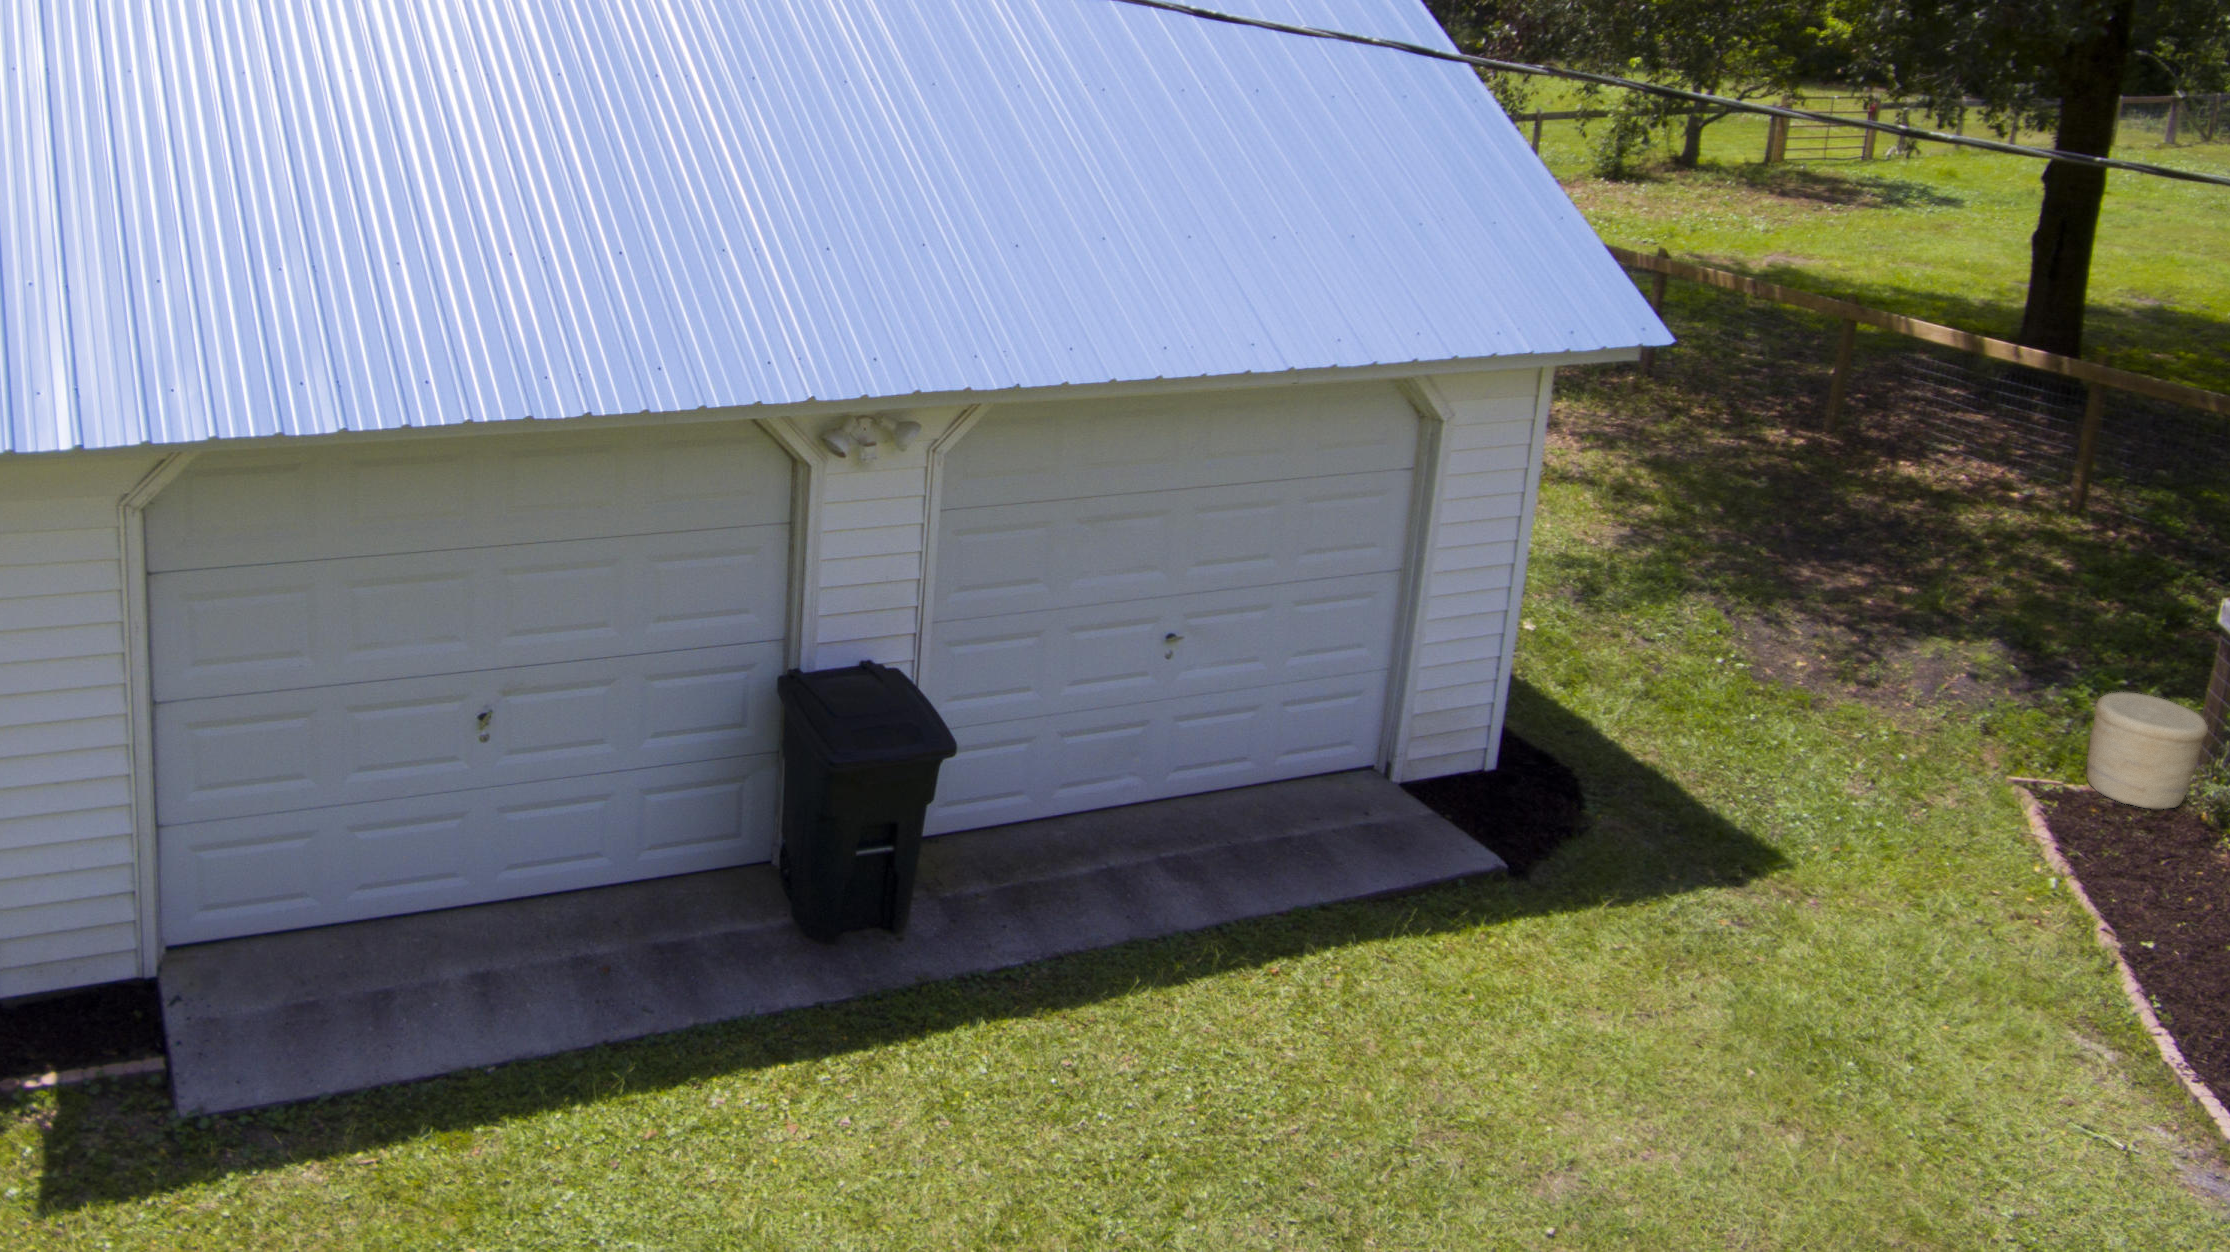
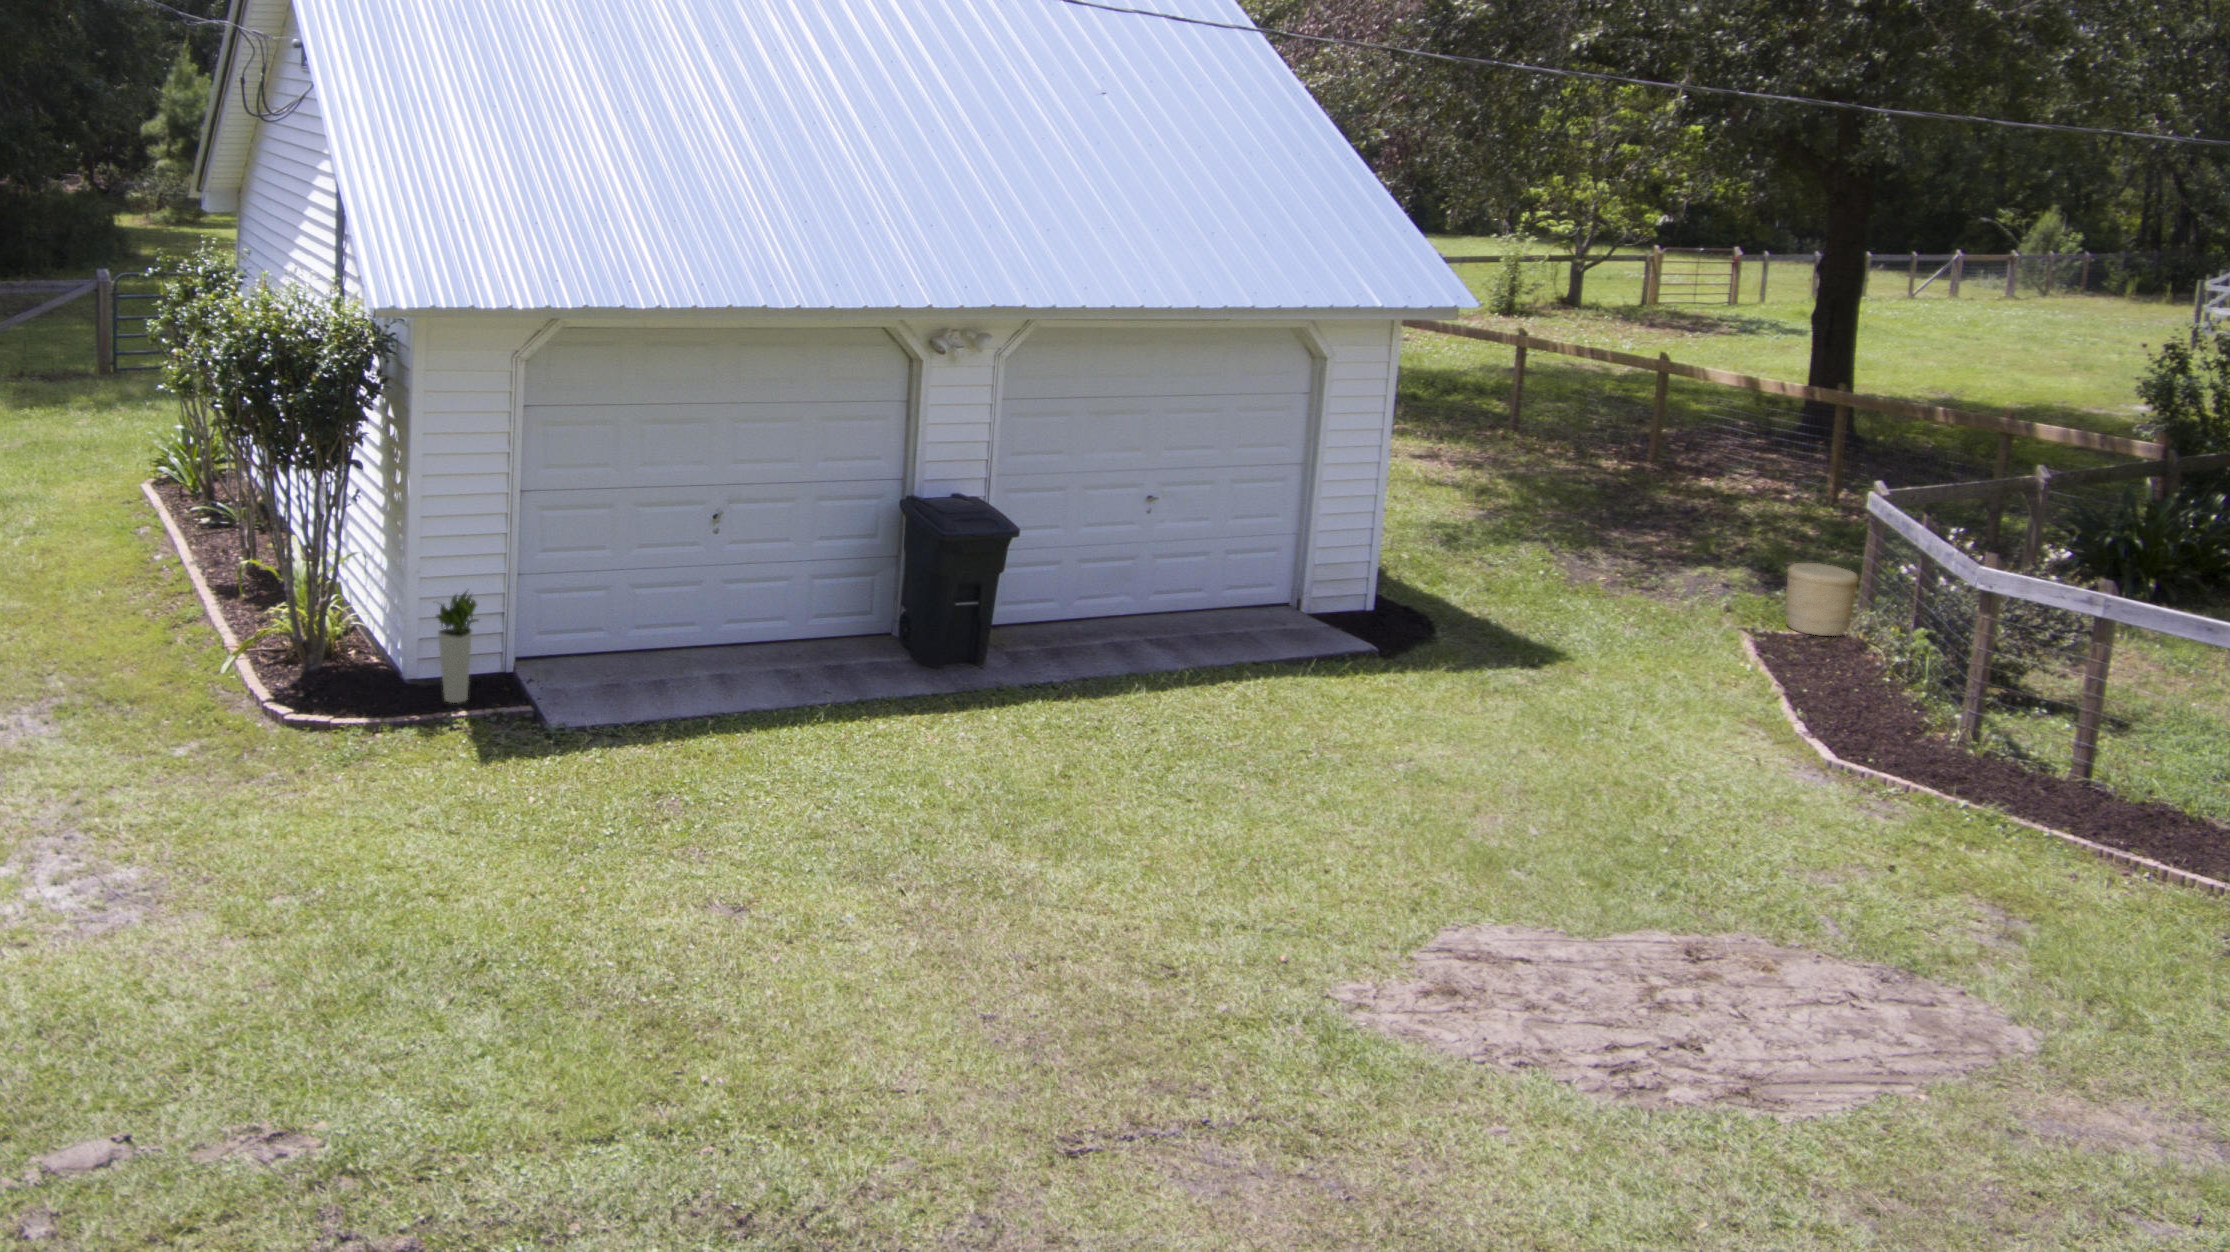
planter: none [9,861,101,1039] -> present [437,589,478,703]

